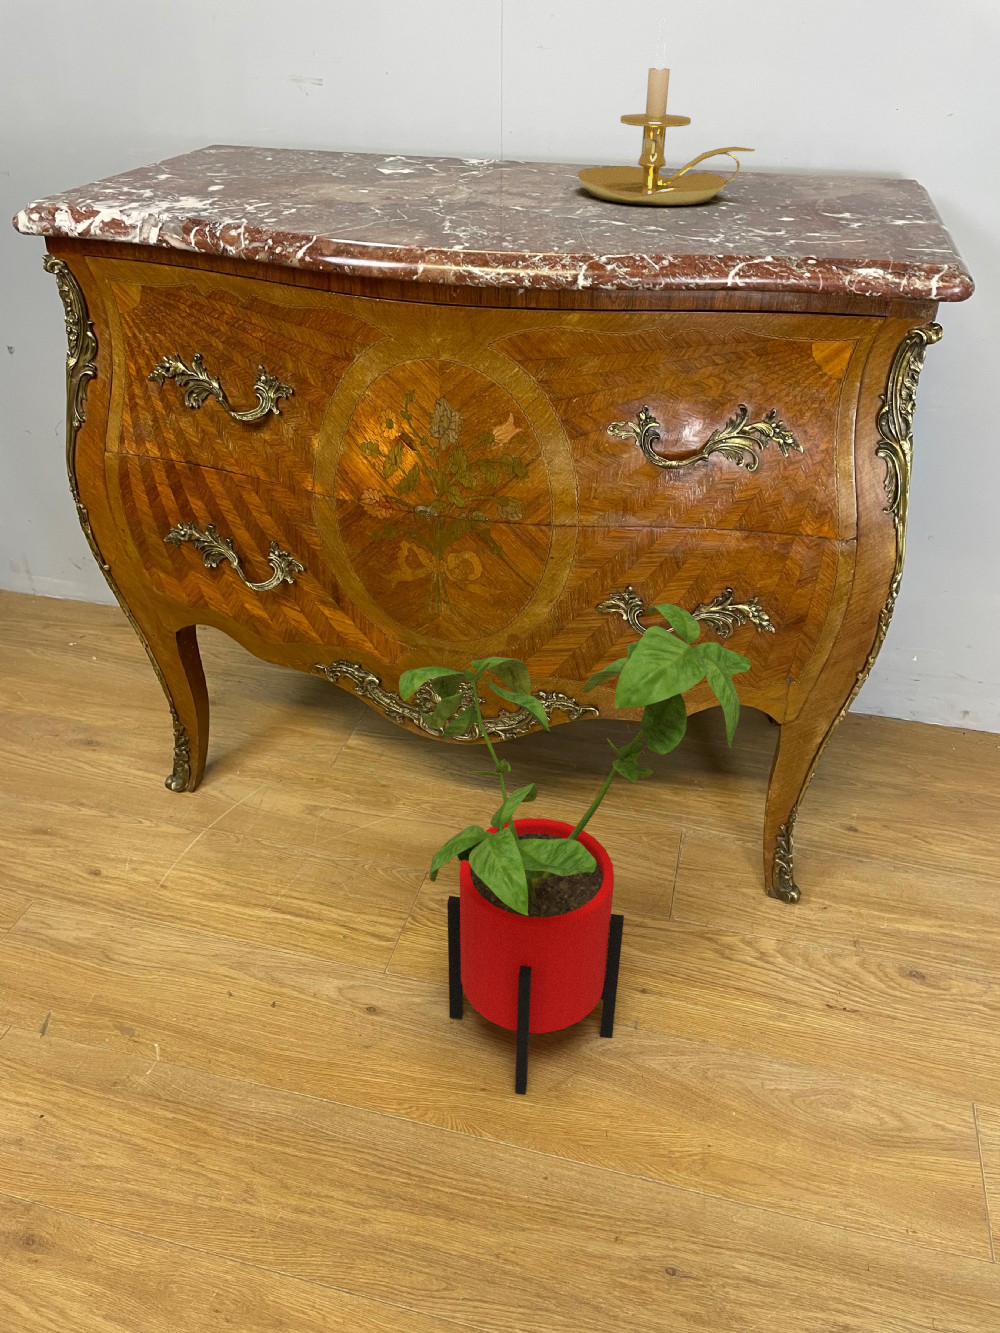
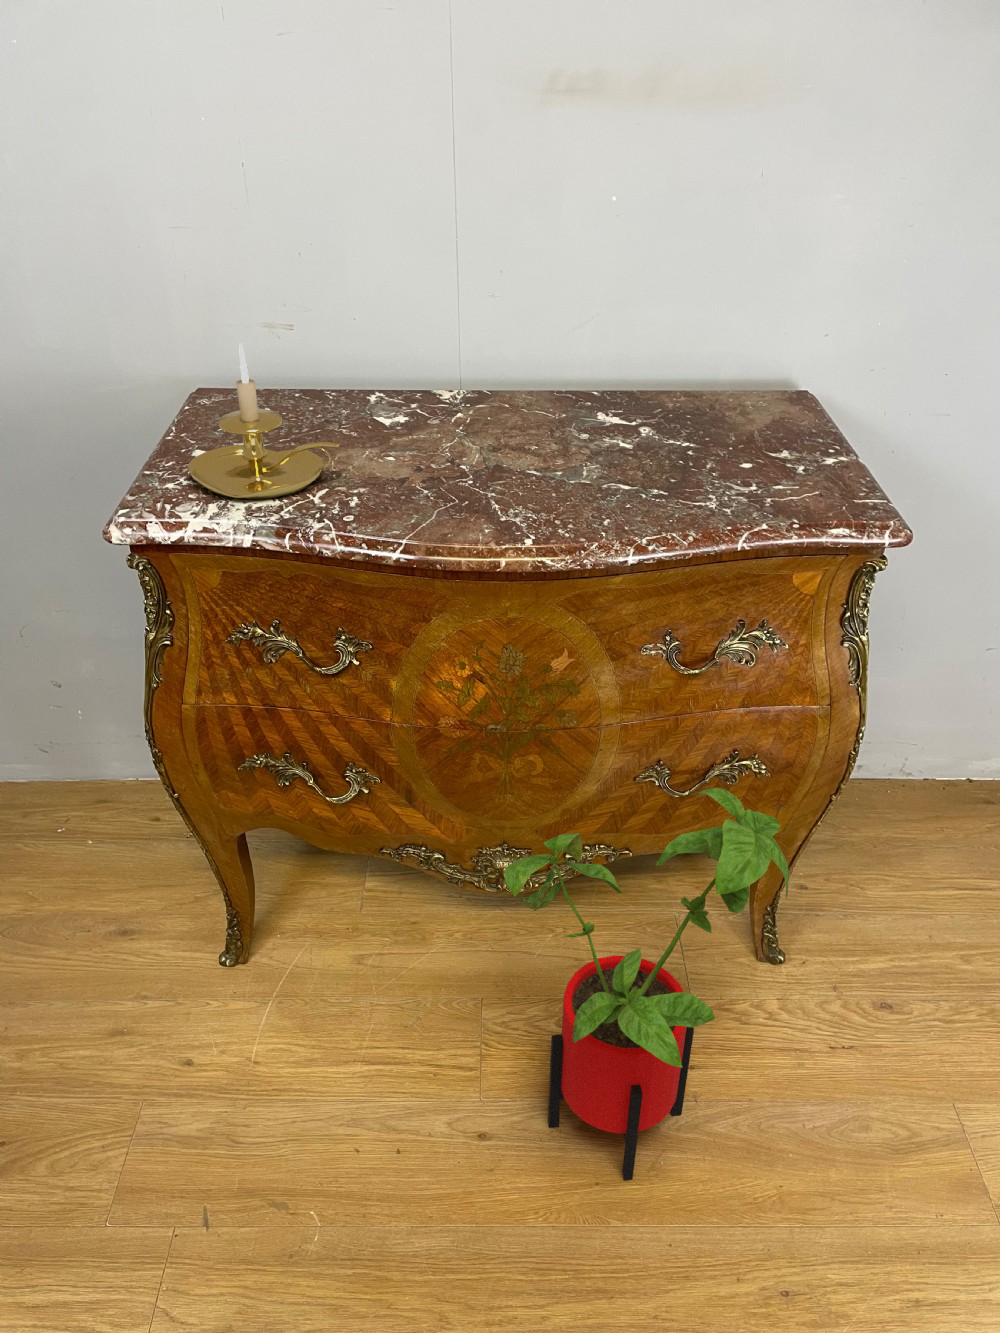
candle holder: present [577,19,755,205] -> present [189,344,341,499]

